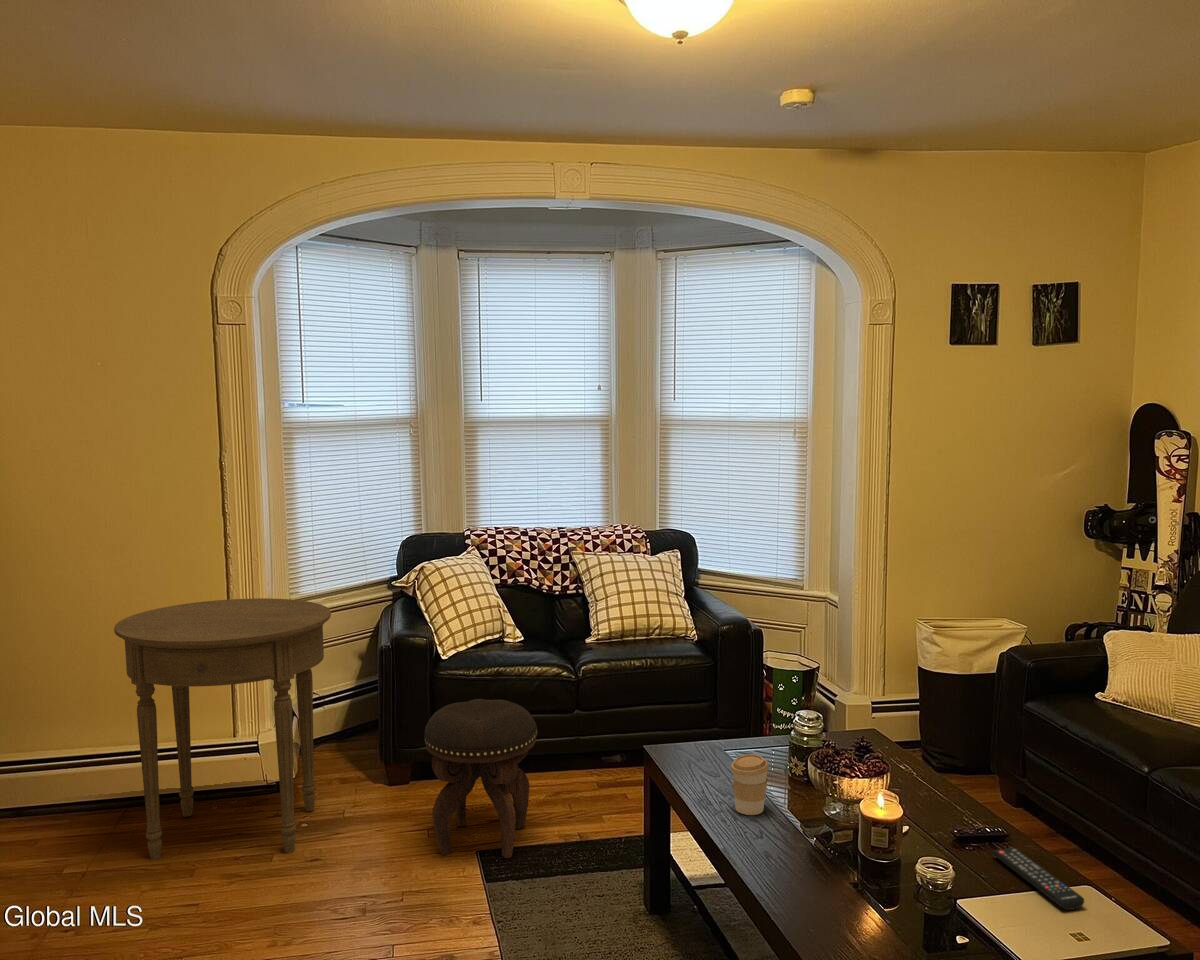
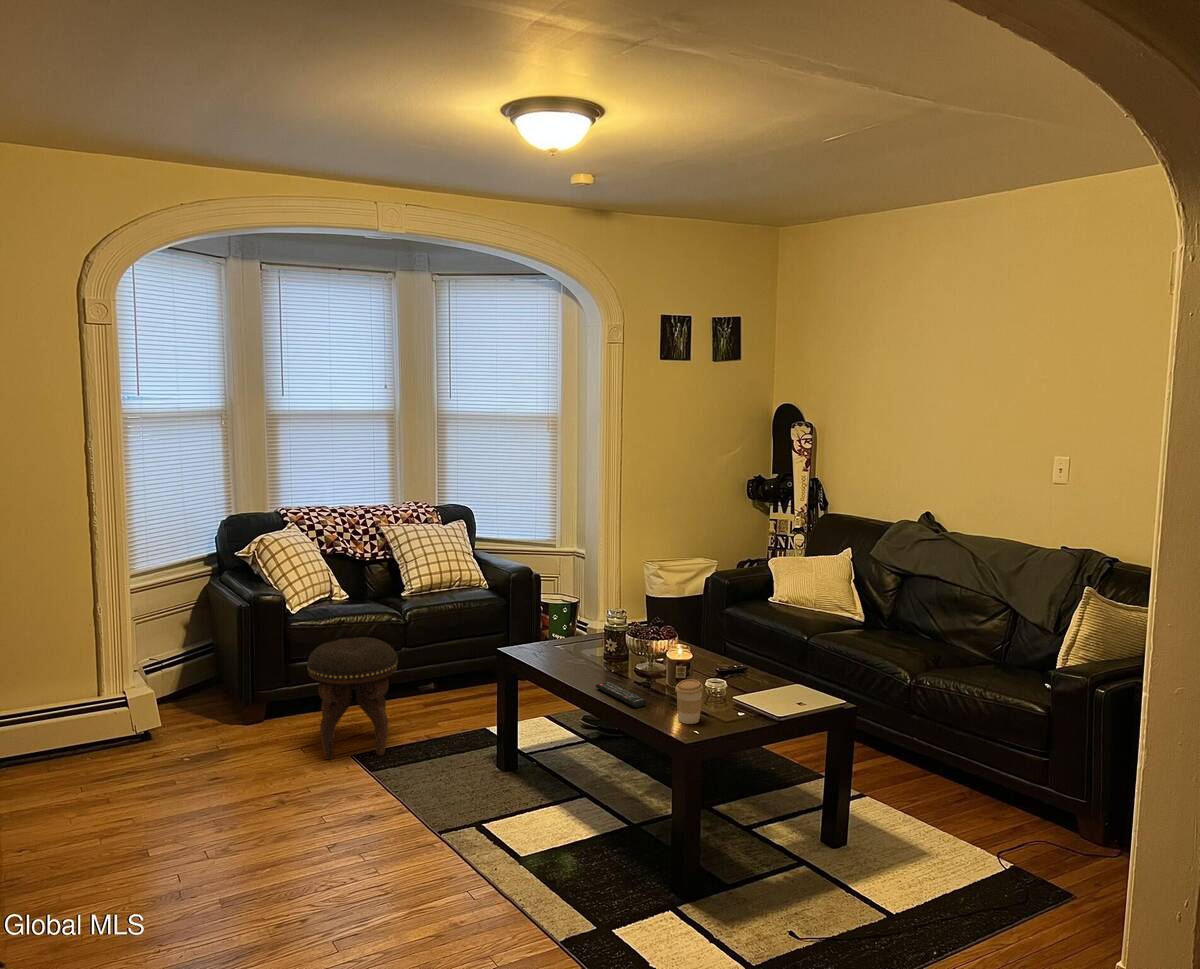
side table: present [114,598,331,860] -> none [24,570,219,797]
coffee cup: present [731,754,769,815] -> present [675,679,704,724]
remote control: present [992,848,1084,910] -> present [596,682,646,707]

